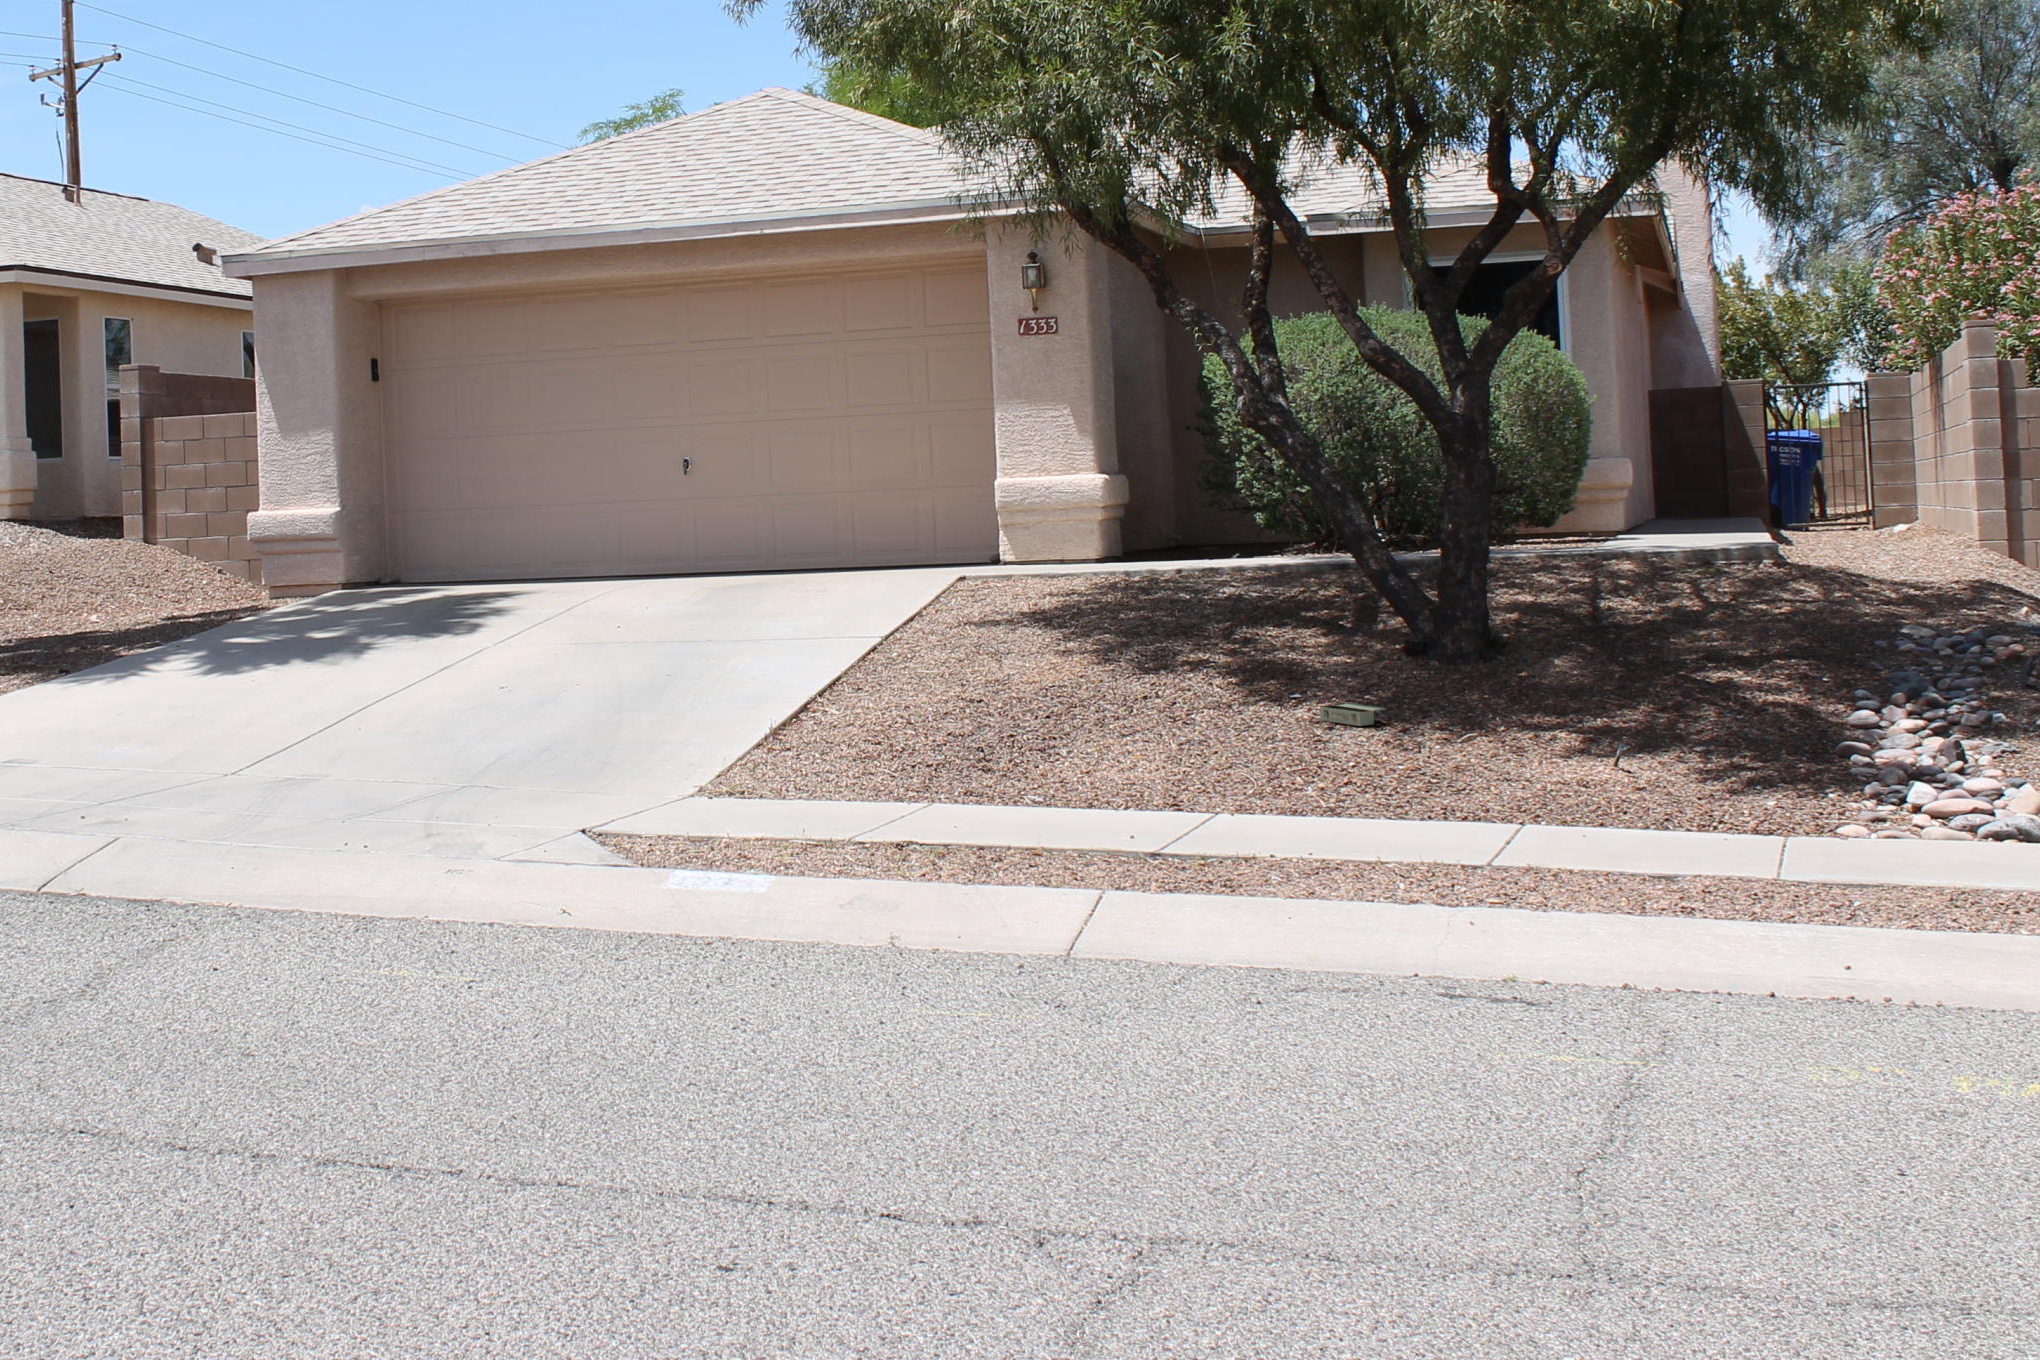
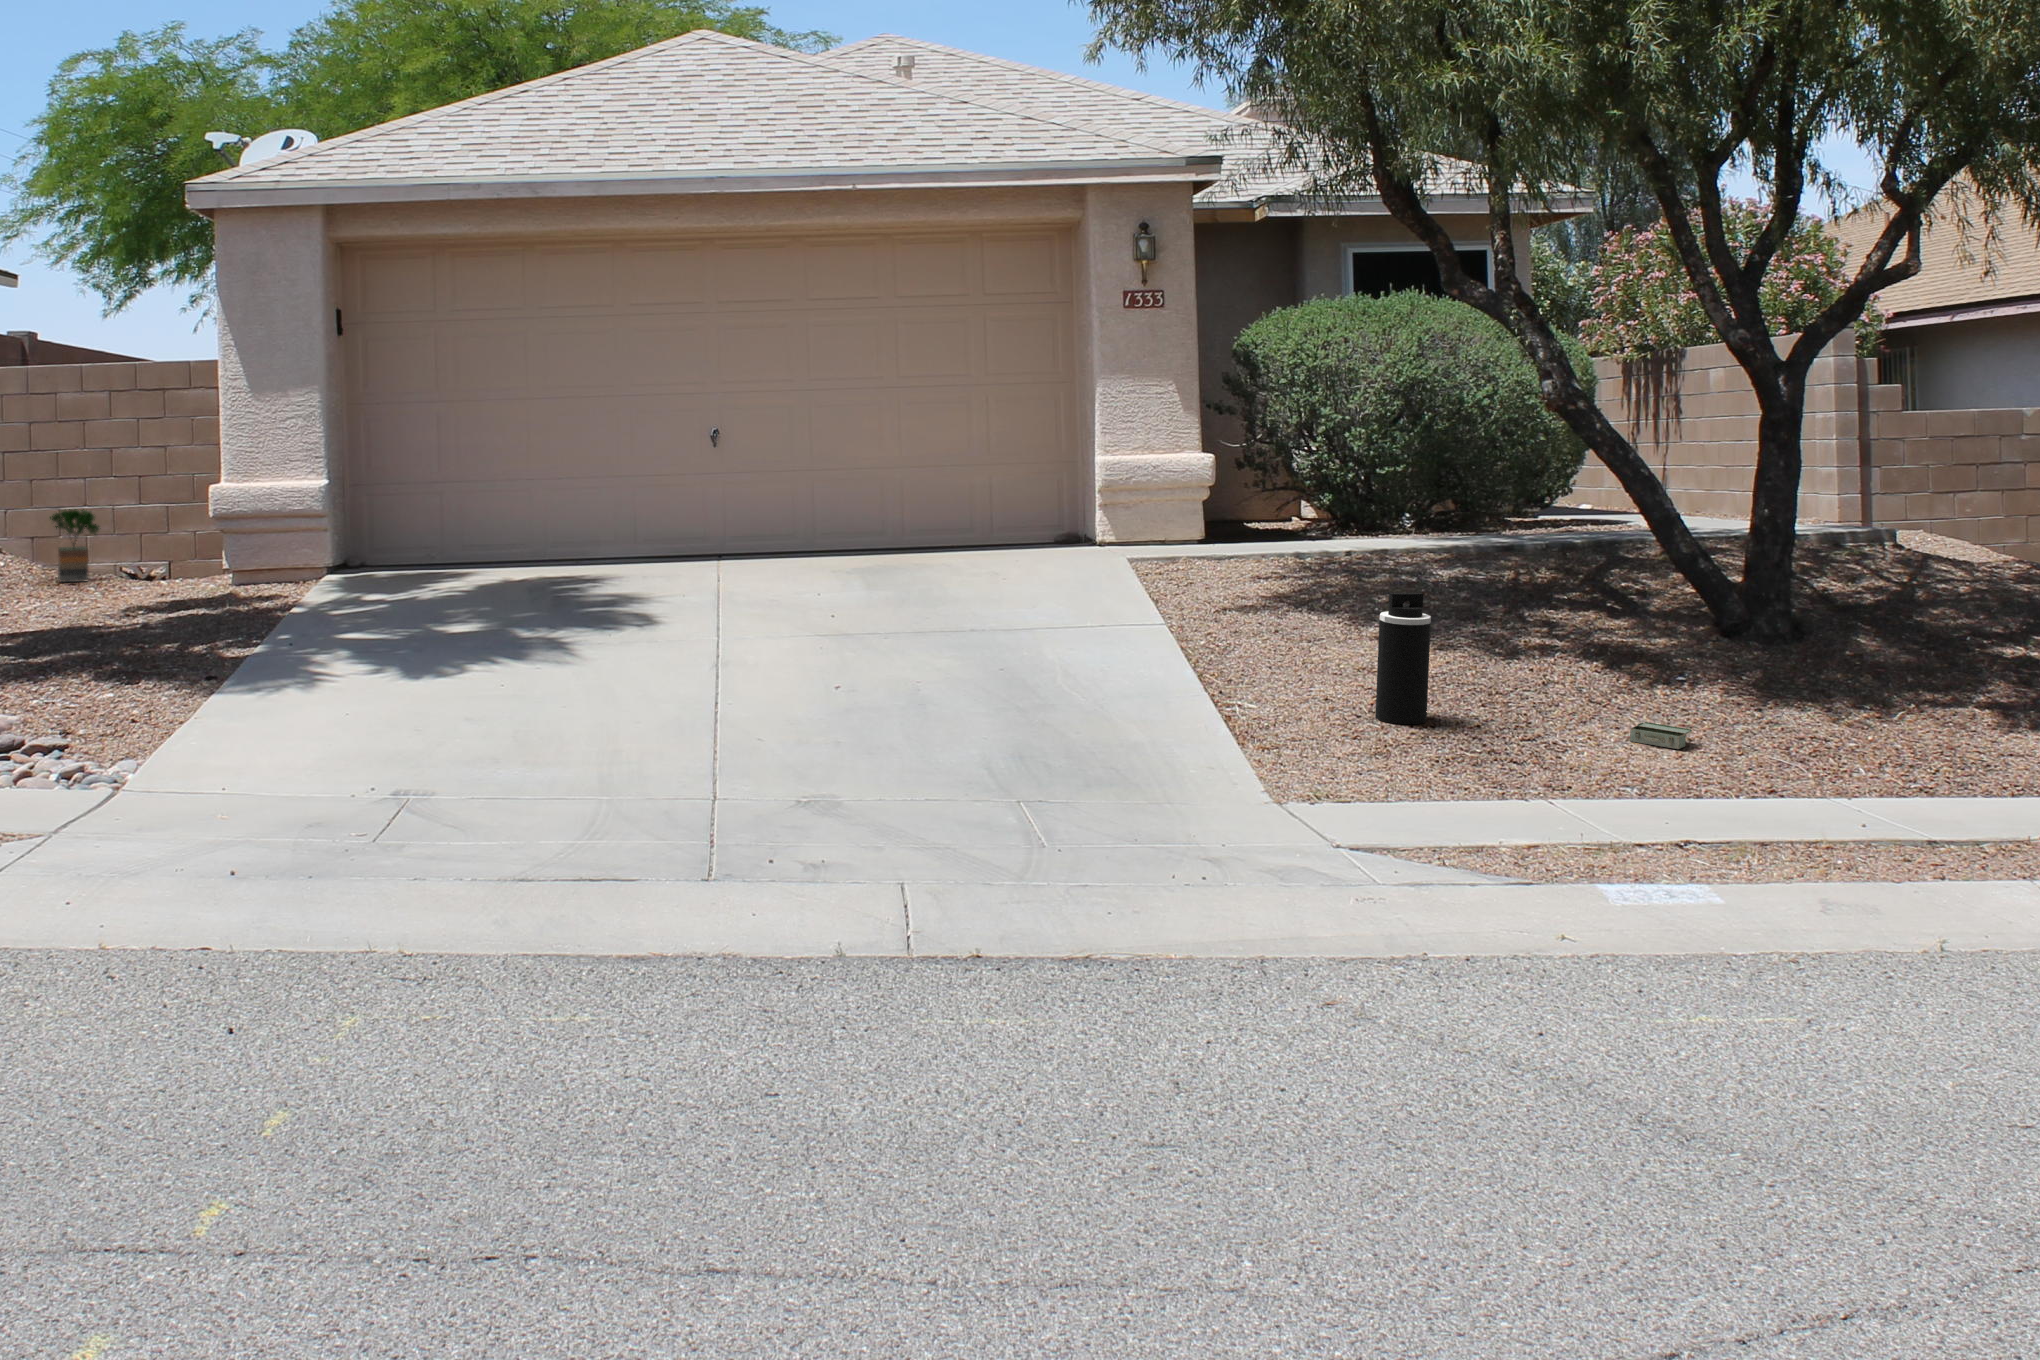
potted tree: none [62,548,105,611] -> present [50,509,101,582]
trash can: none [1077,574,1130,705] -> present [1376,593,1431,724]

